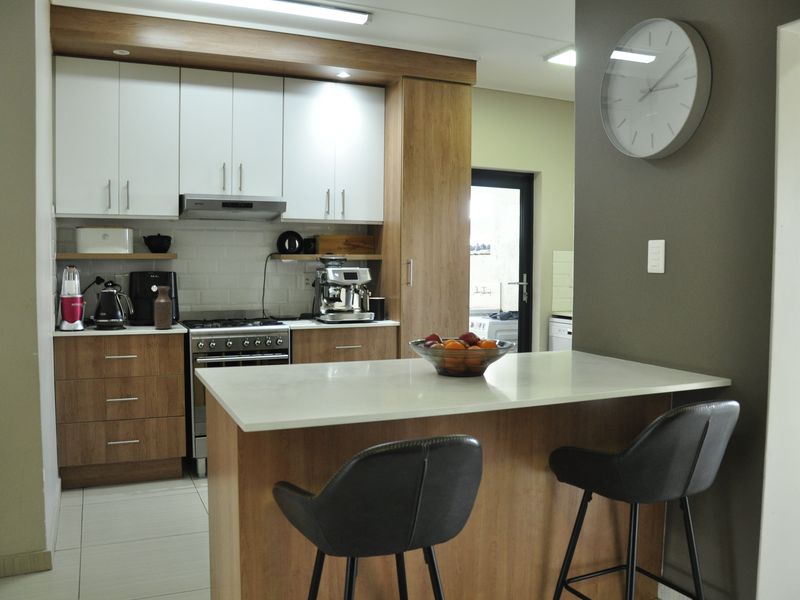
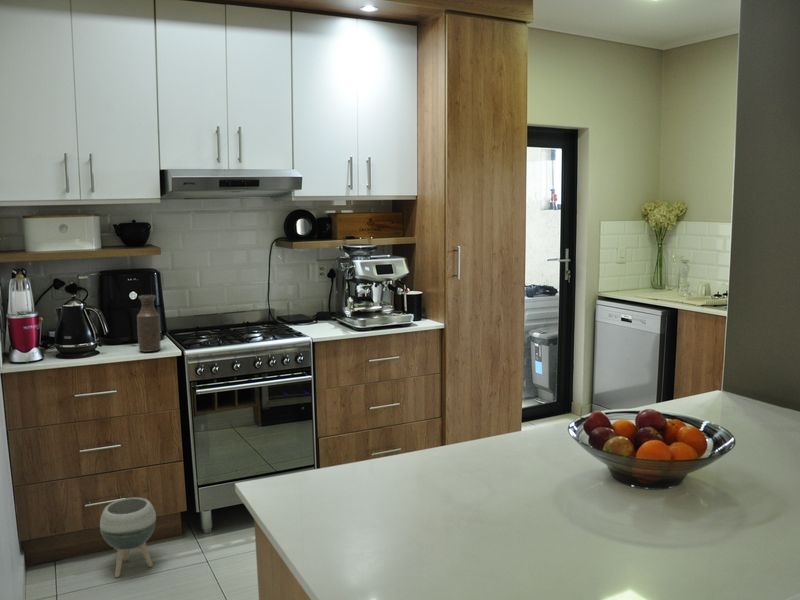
planter: none [118,439,160,496] -> present [100,498,156,577]

